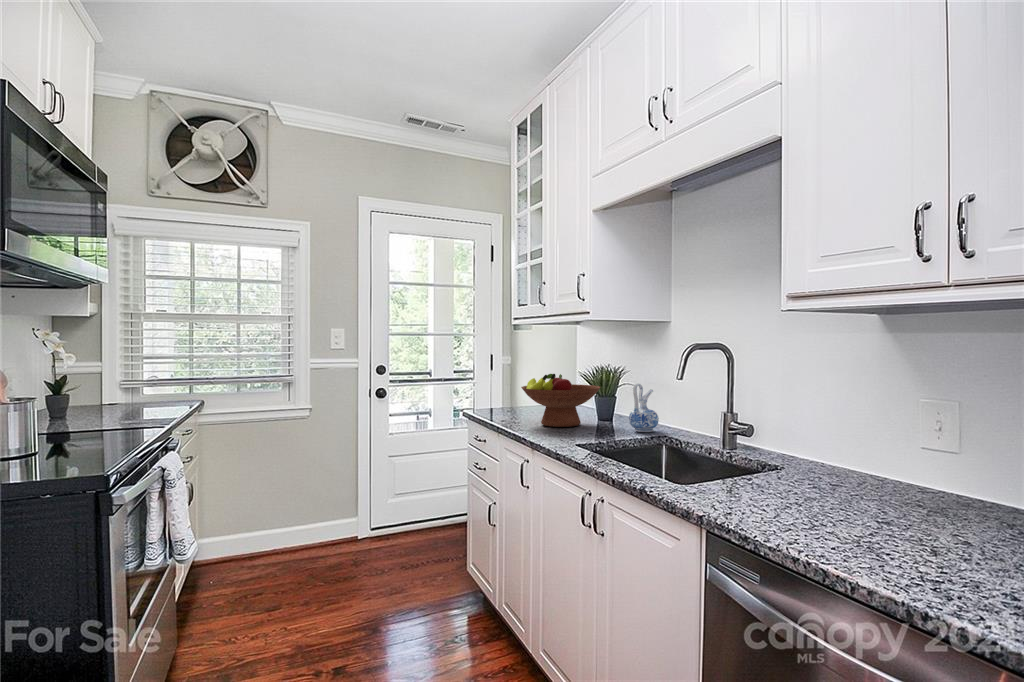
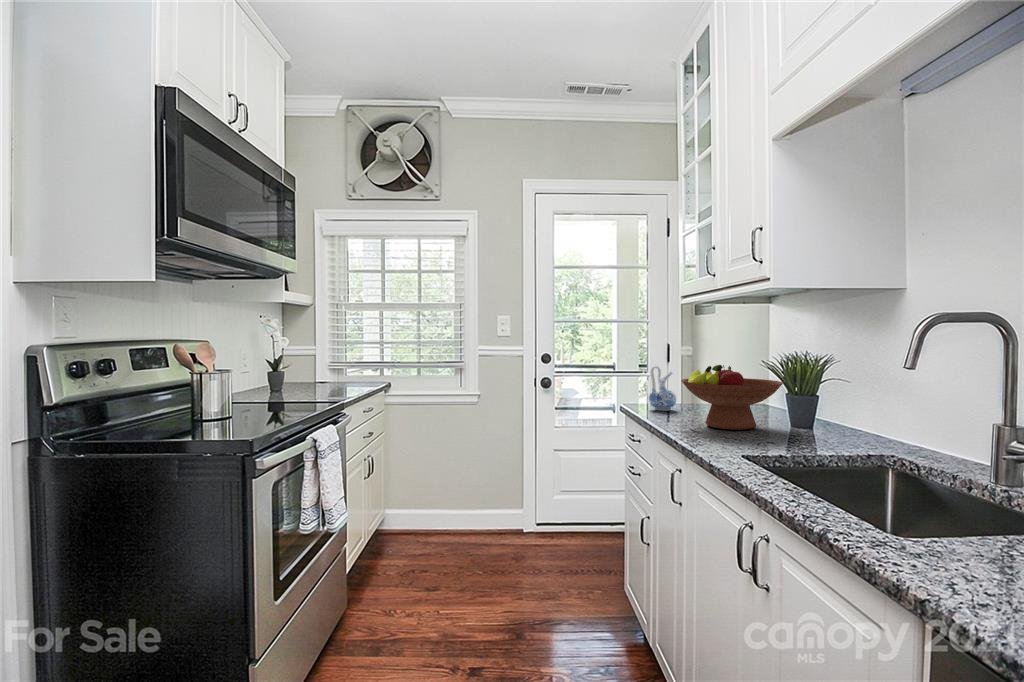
ceramic pitcher: present [629,383,659,432] -> present [649,366,676,411]

